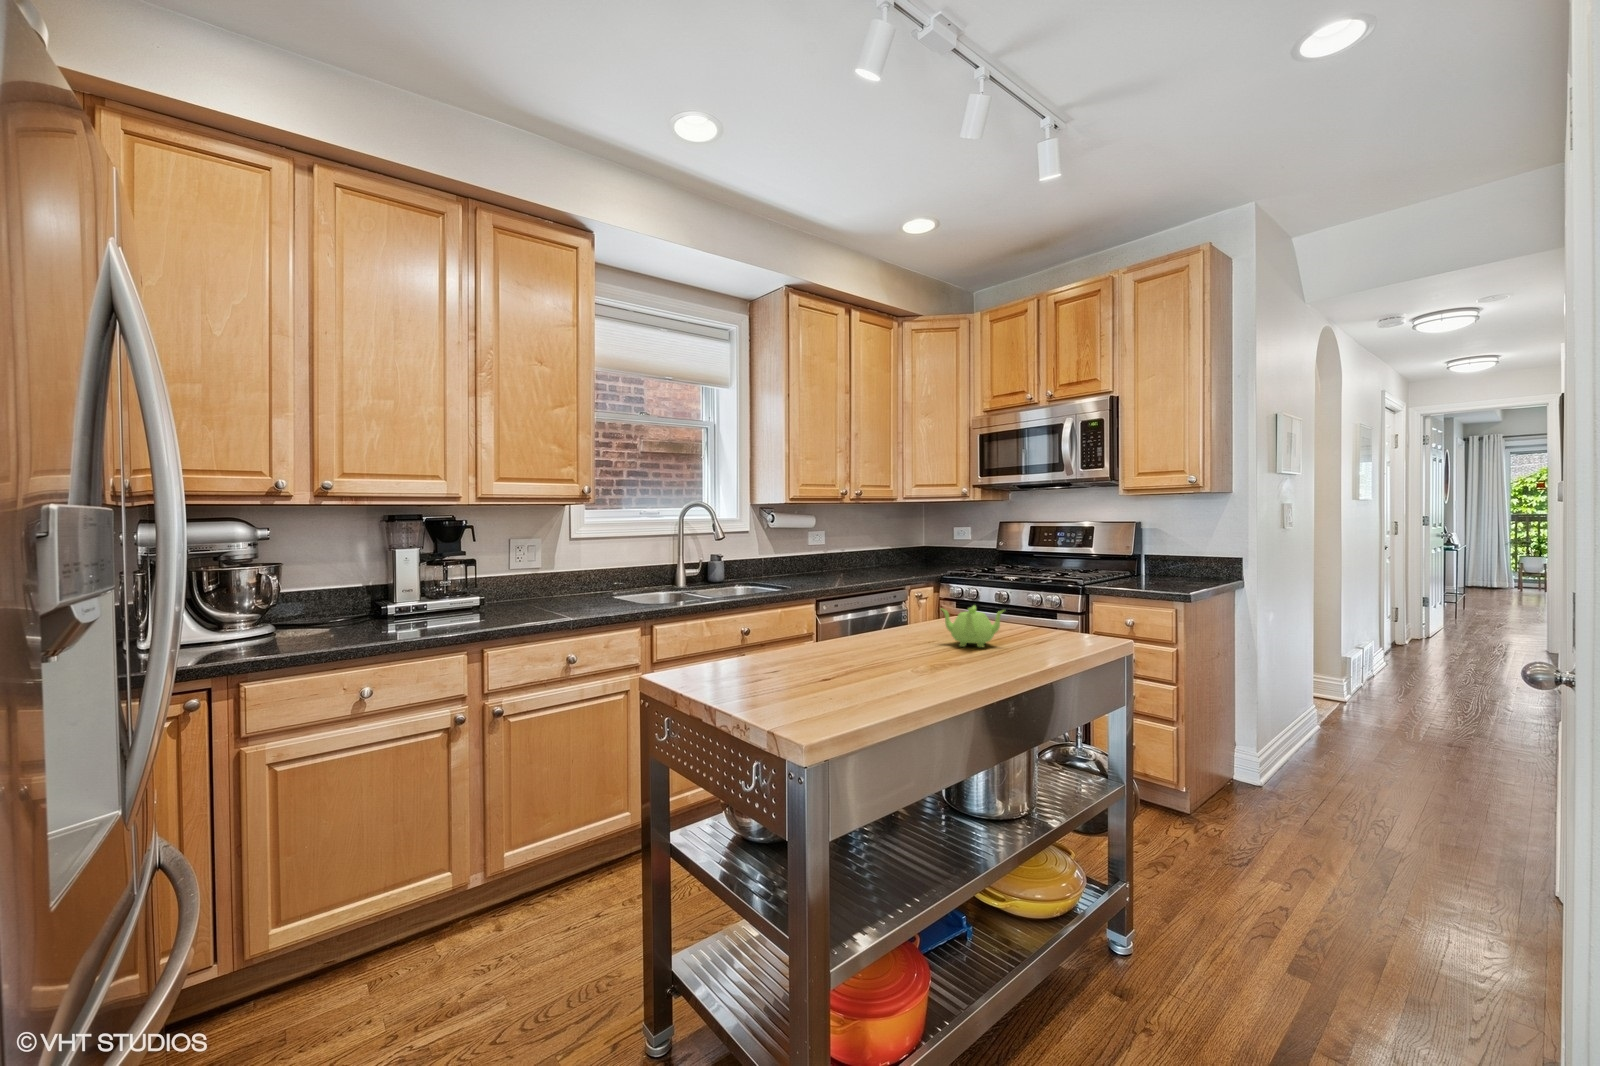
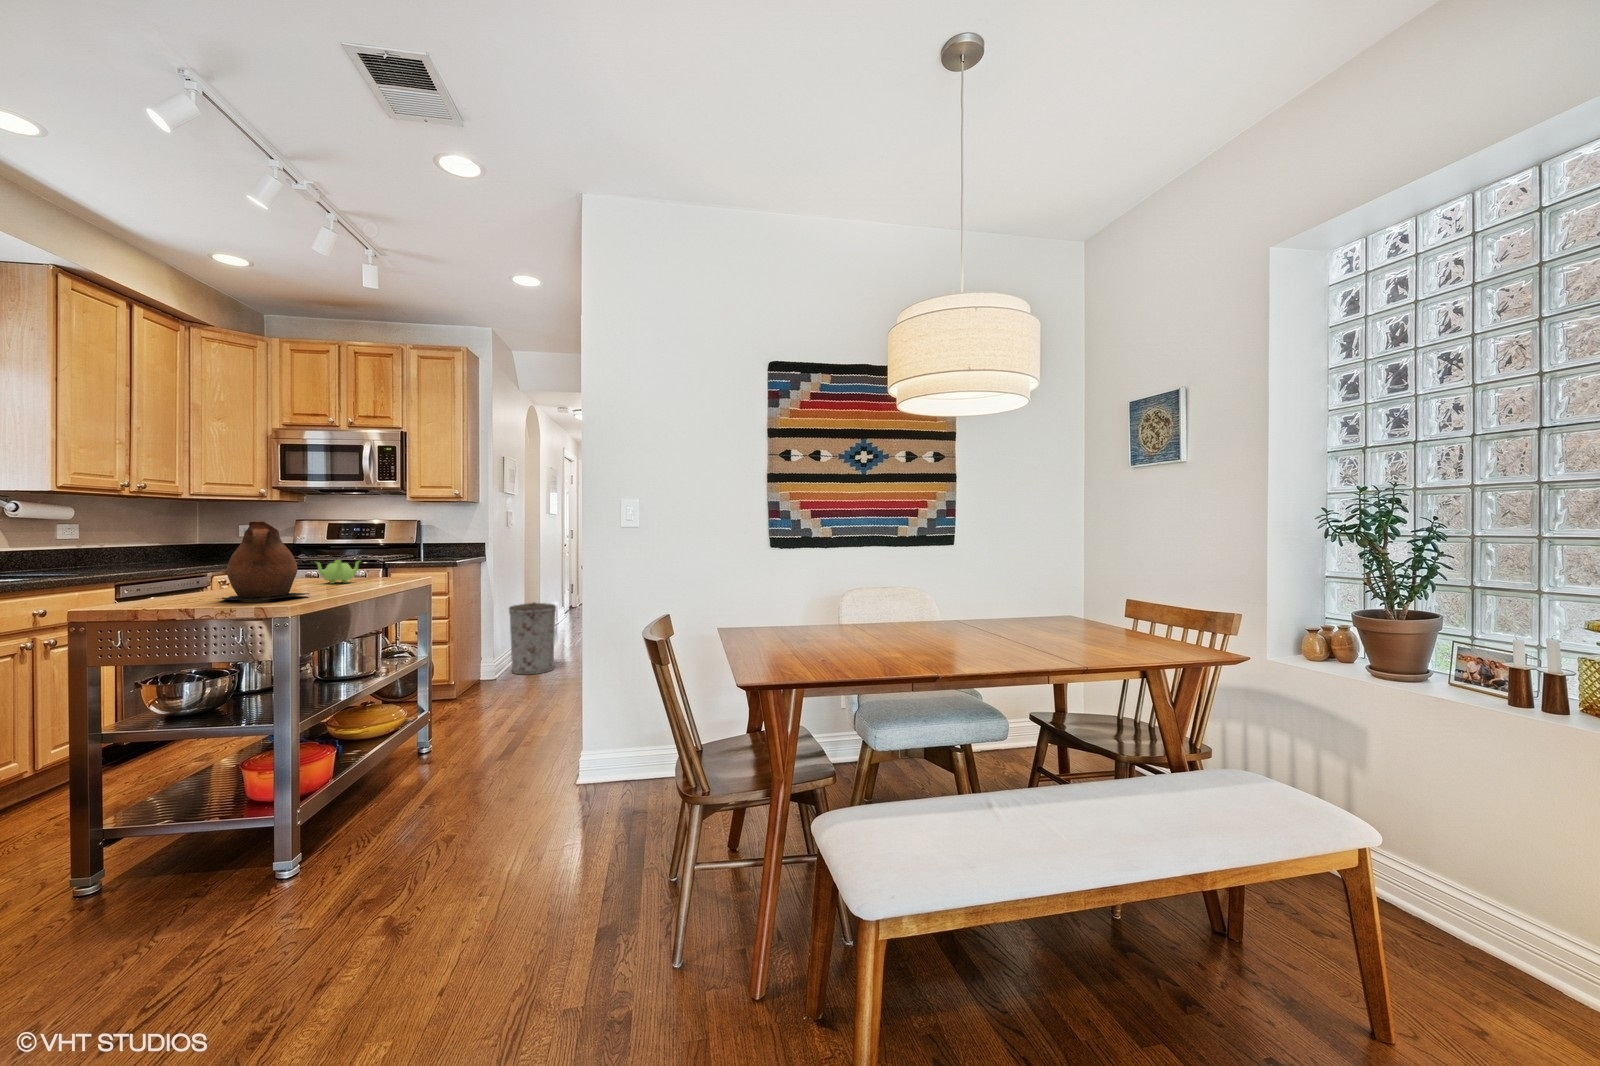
ceramic pitcher: none [767,560,889,698] -> present [218,521,309,600]
trash can: none [1283,661,1380,794] -> present [509,603,556,675]

